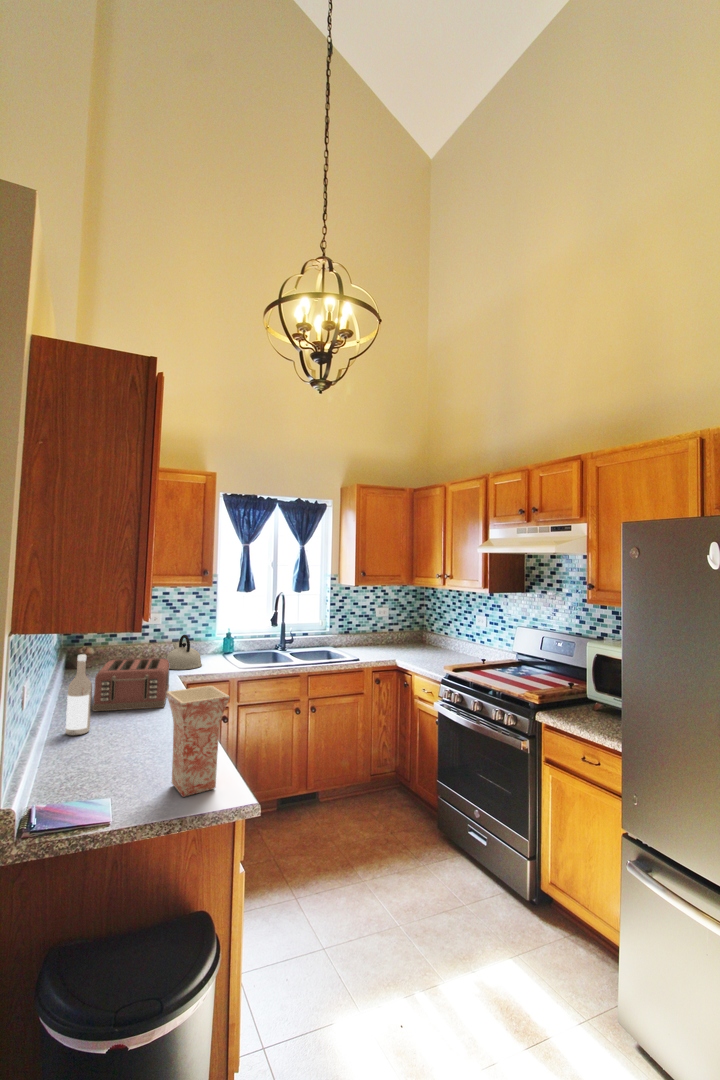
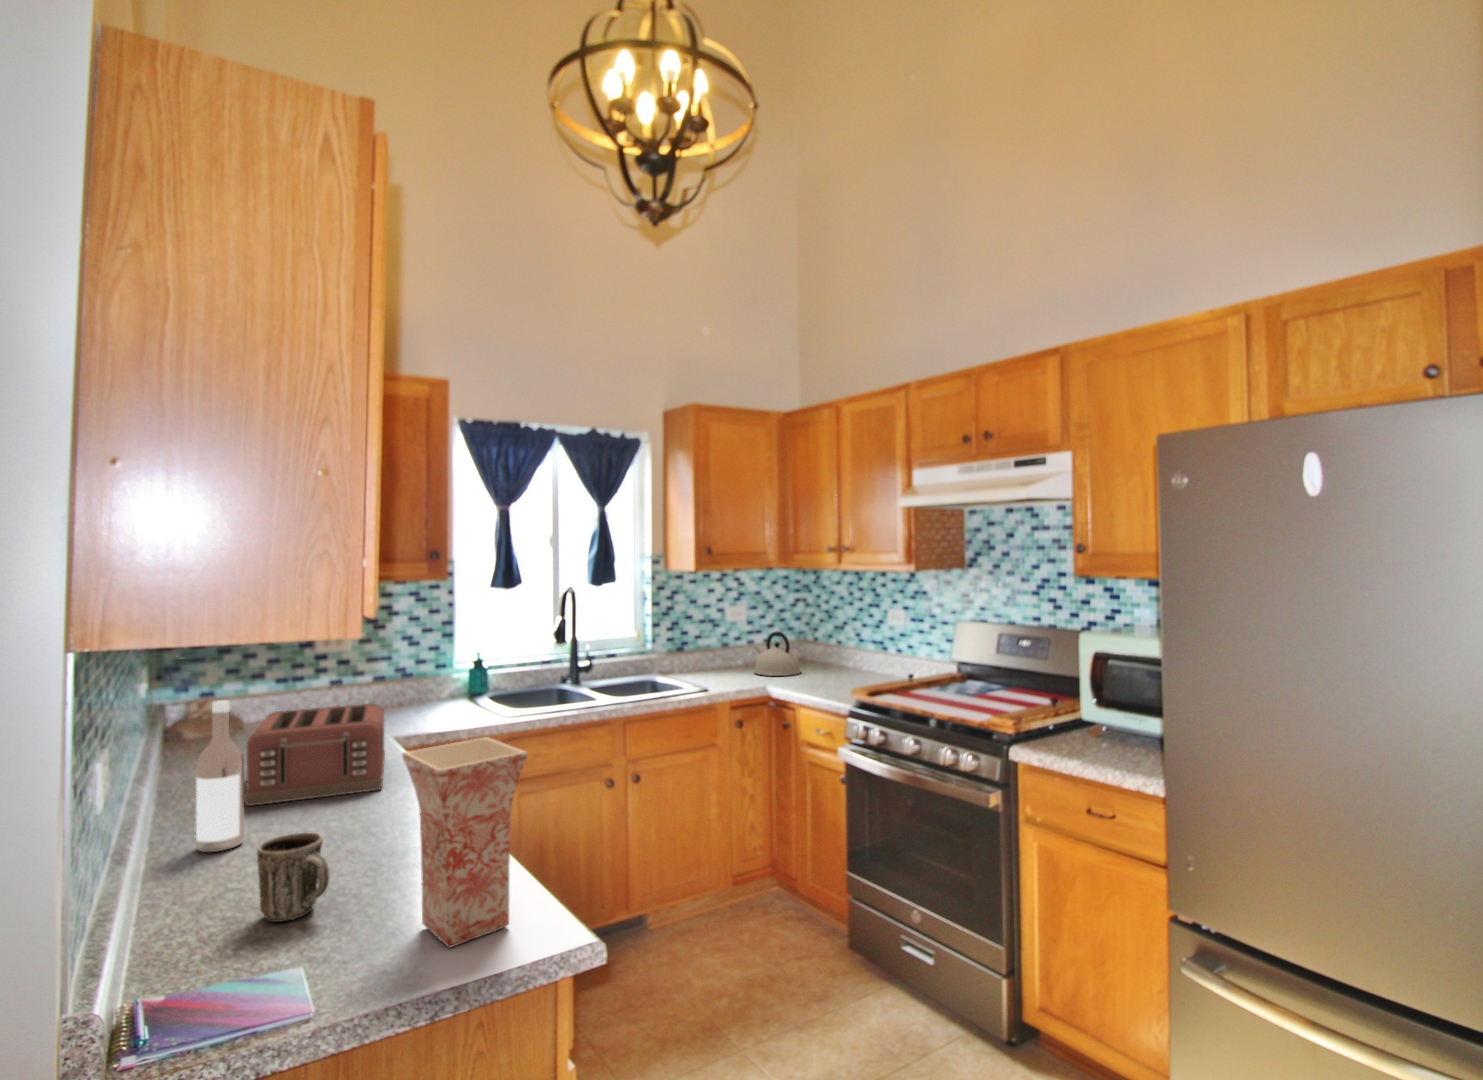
kettle: present [166,635,202,670] -> present [754,632,801,676]
mug: none [92,729,128,776] -> present [257,832,329,922]

